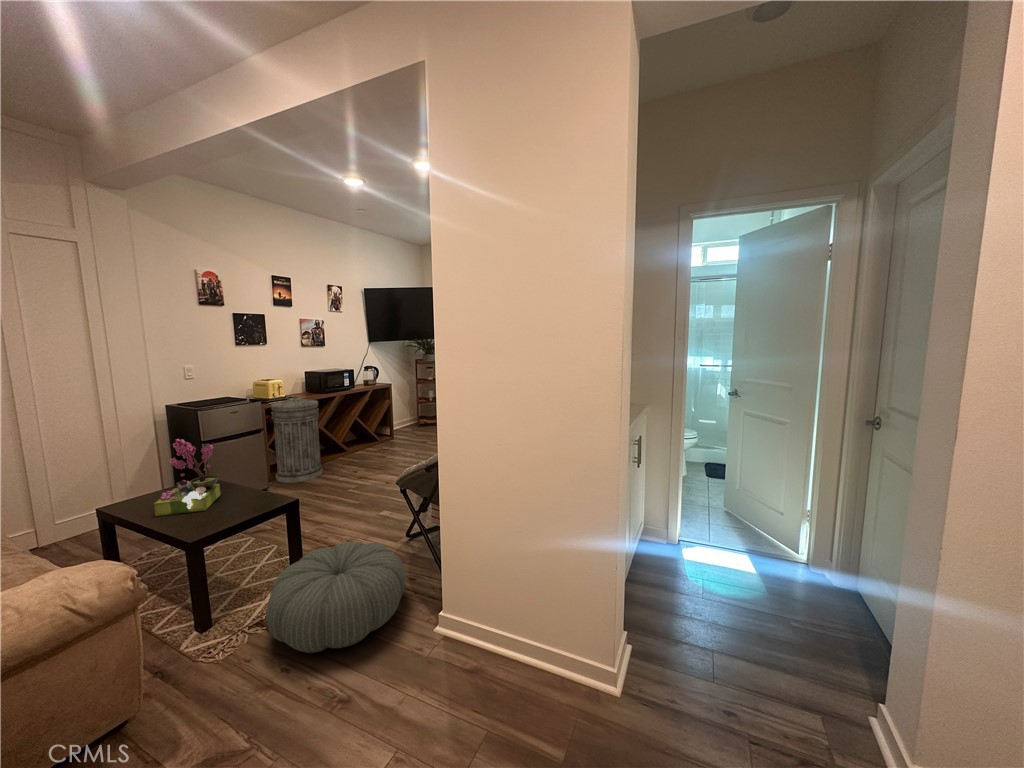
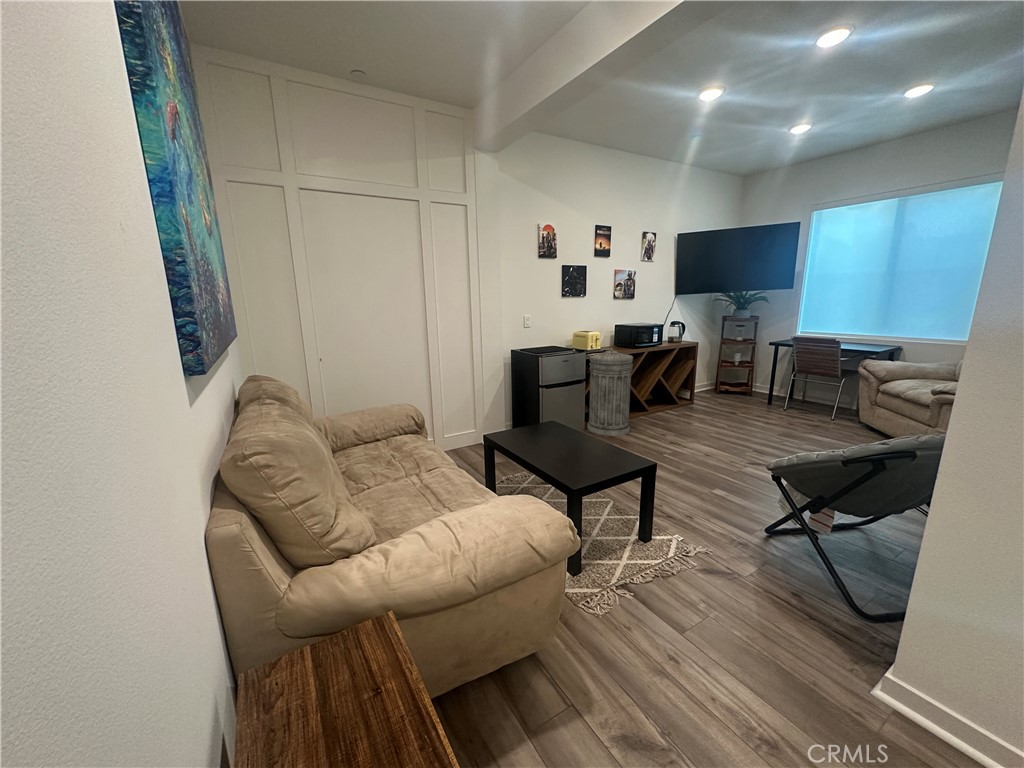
flower arrangement: present [154,439,221,516] -> none [533,381,578,455]
pouf: present [266,541,405,653] -> none [640,527,812,666]

